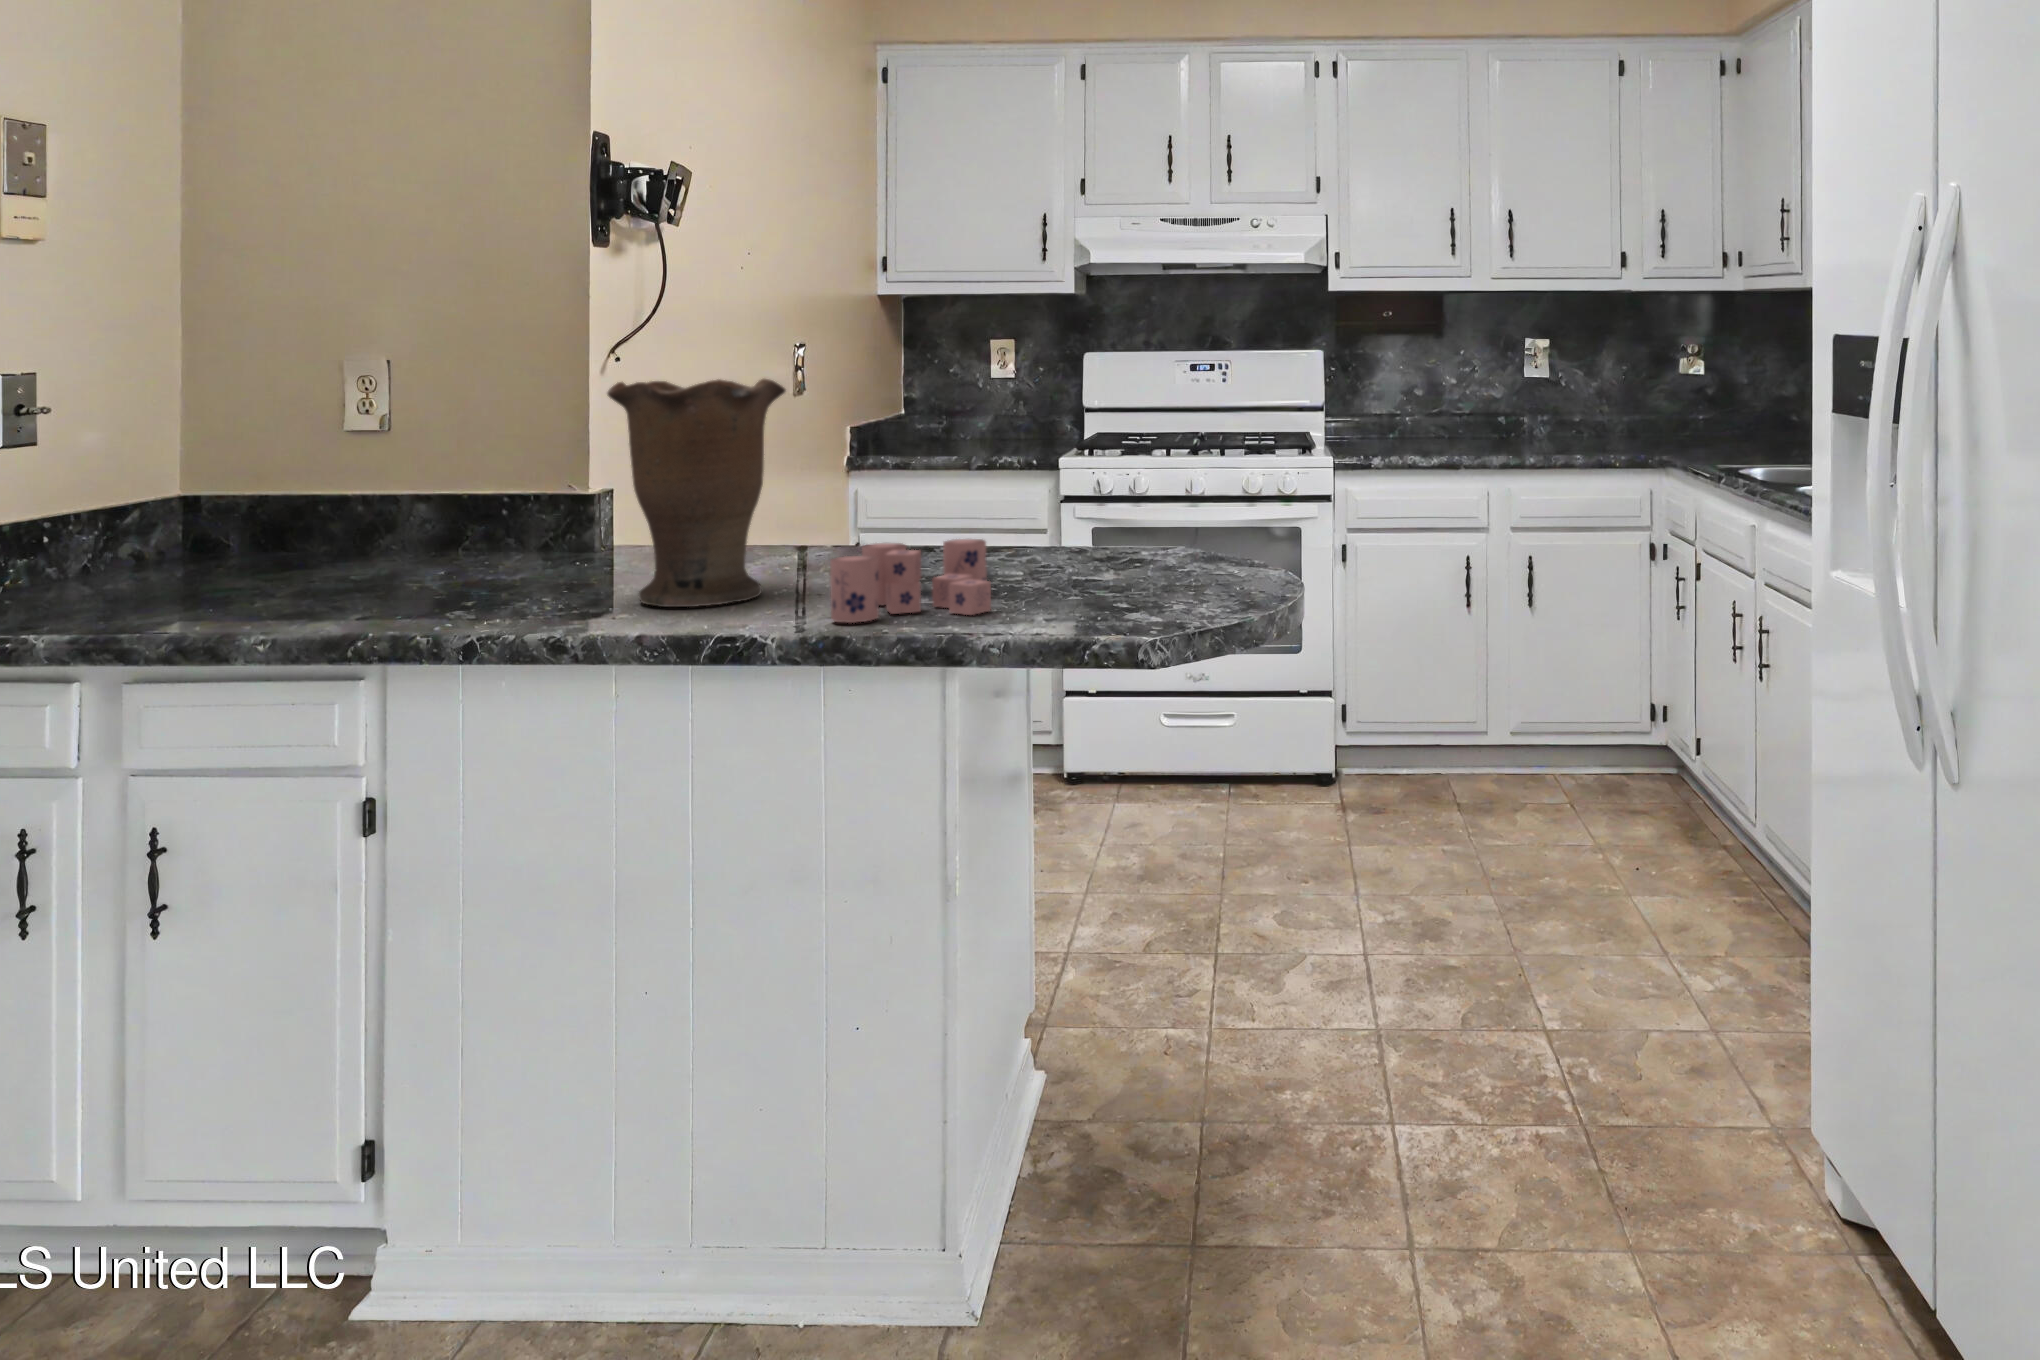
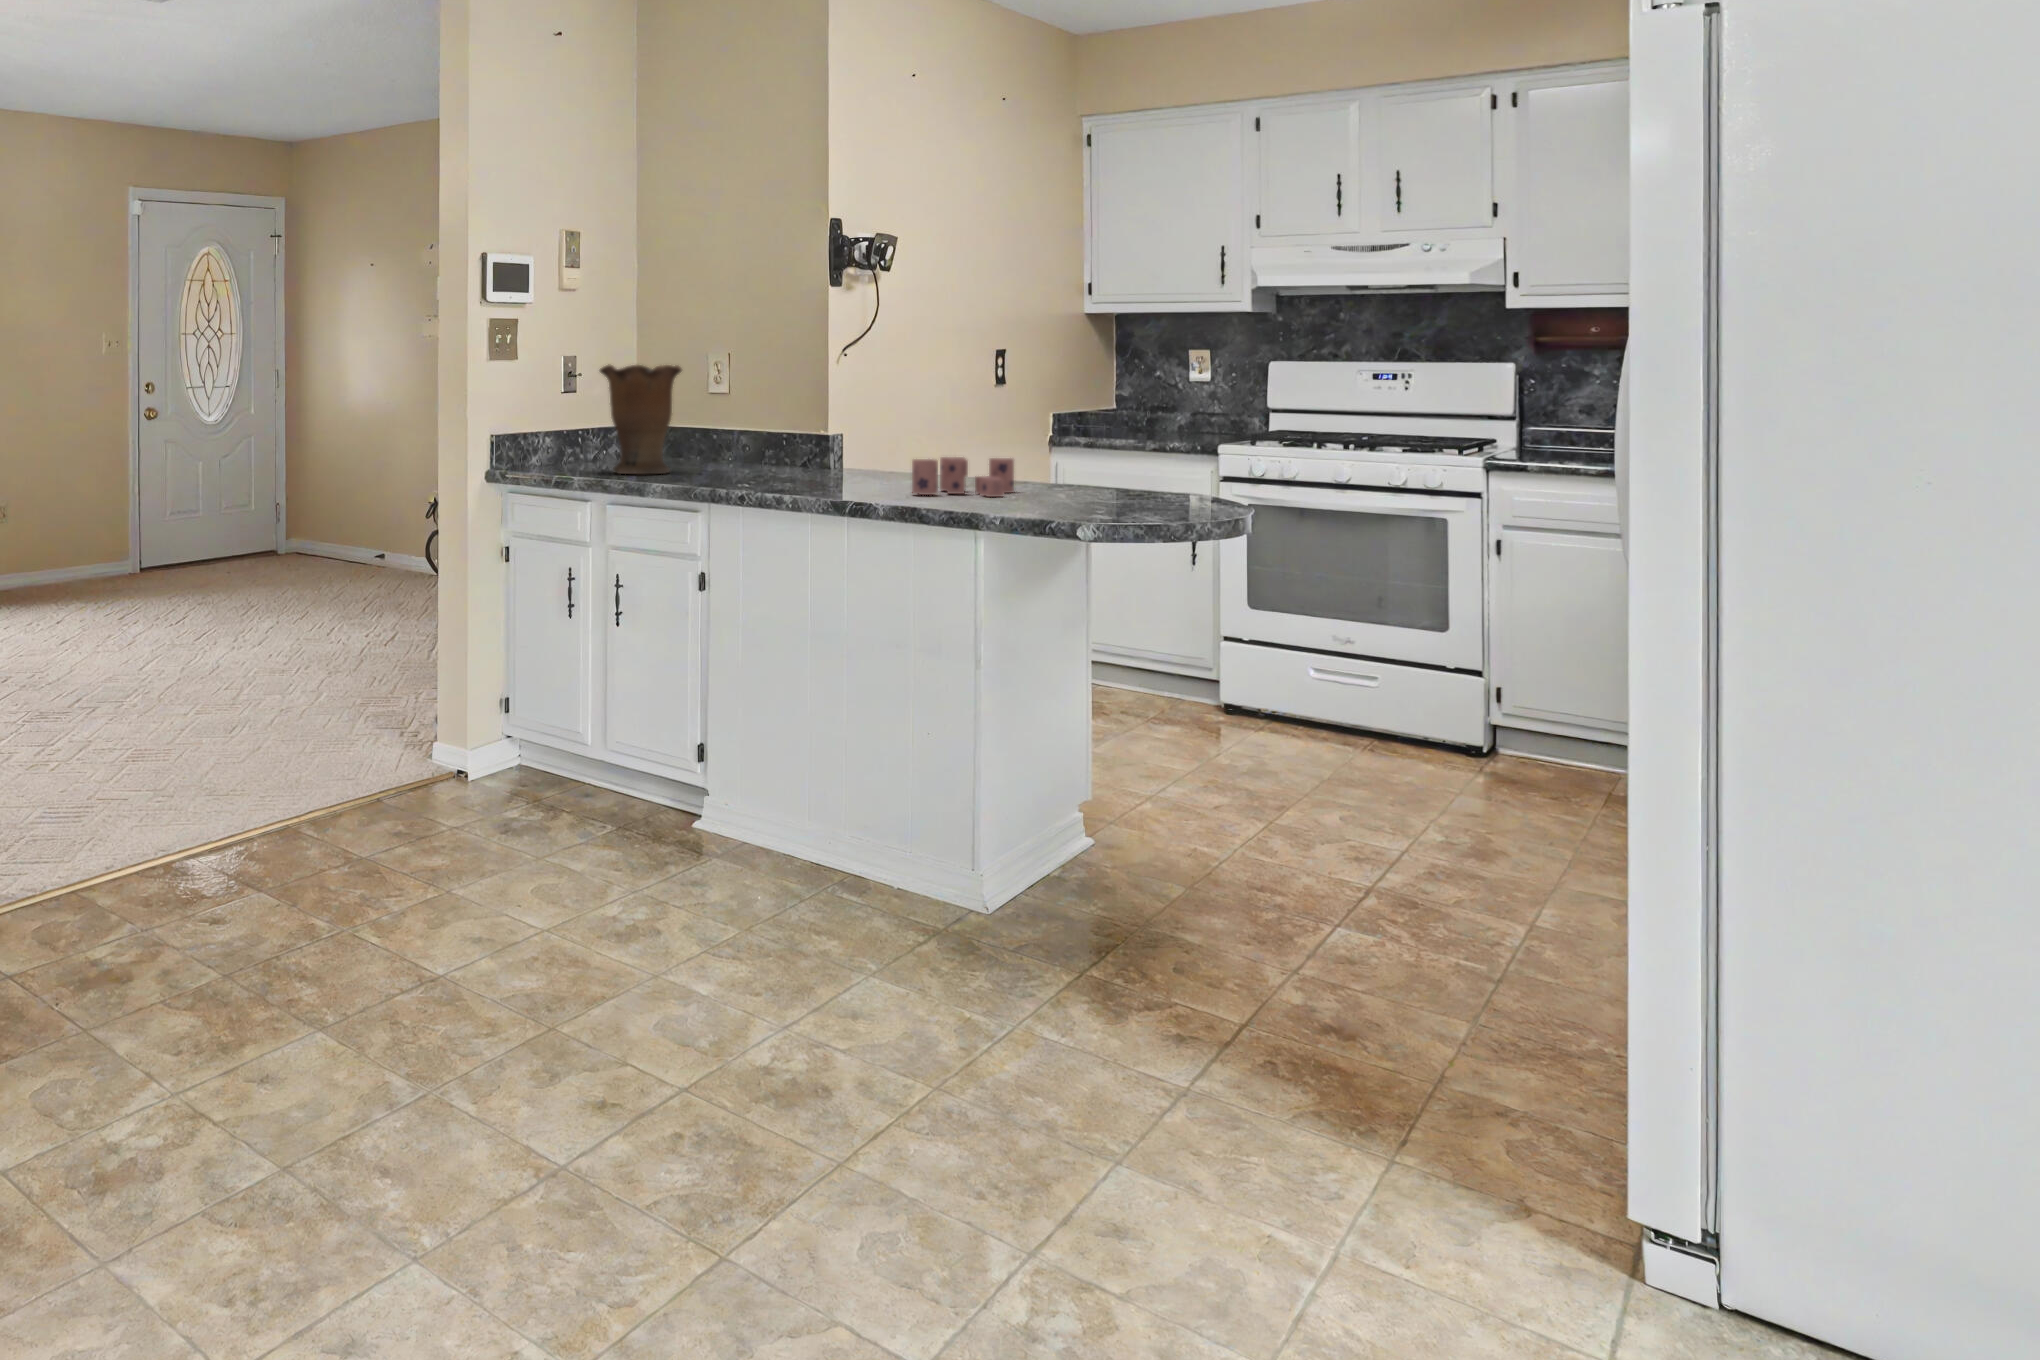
vase: present [607,379,786,607] -> present [600,364,682,474]

